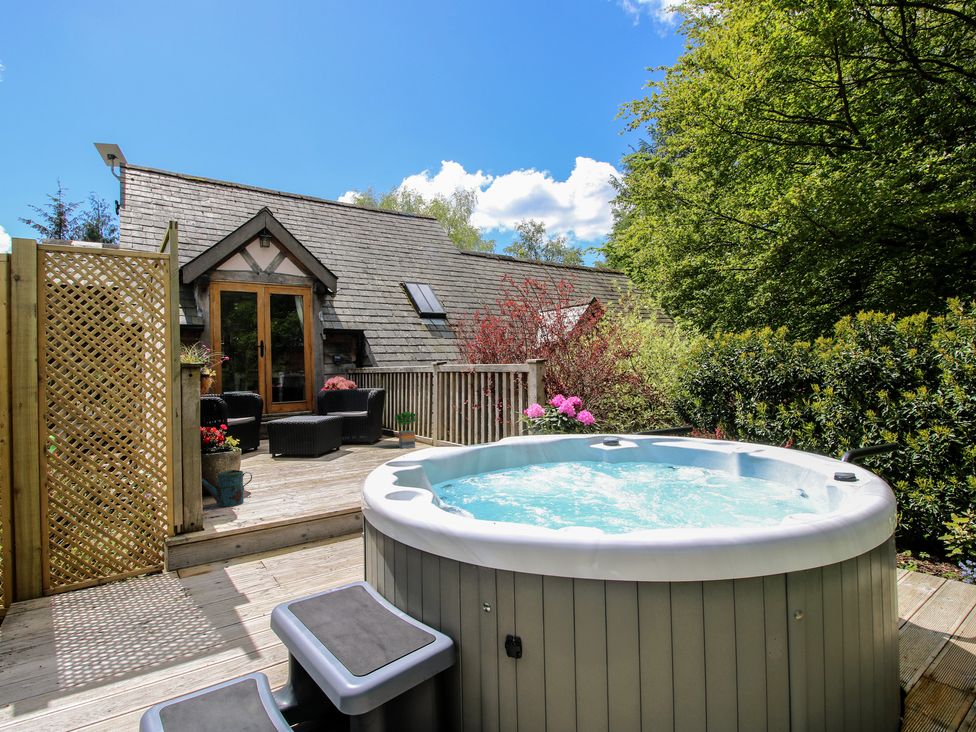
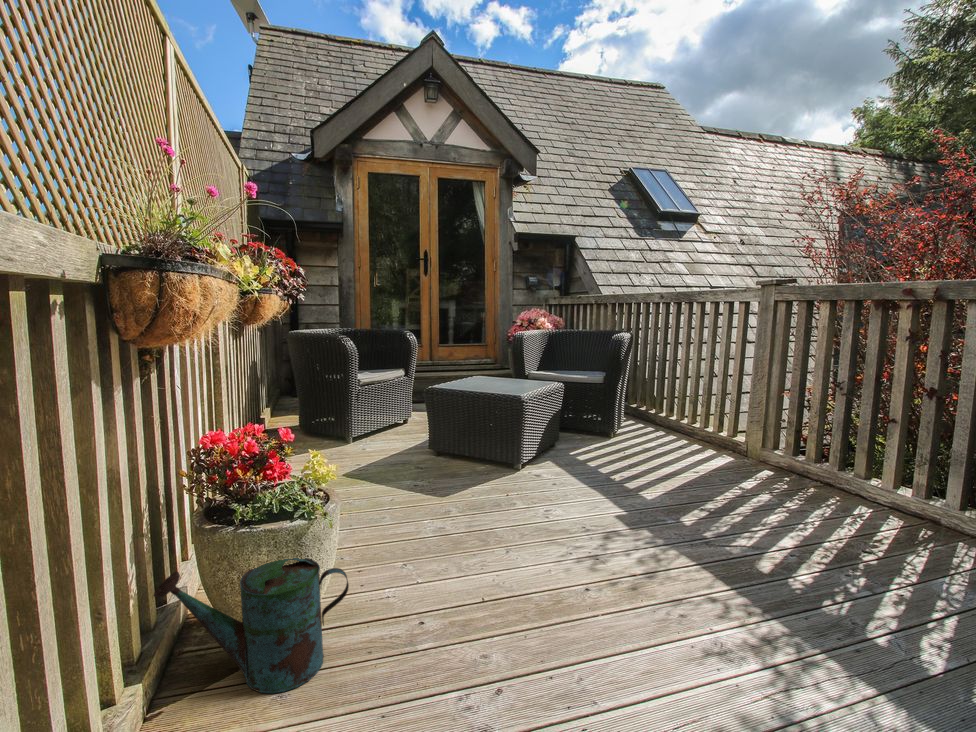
potted tree: present [394,412,418,449] -> none [650,373,705,445]

